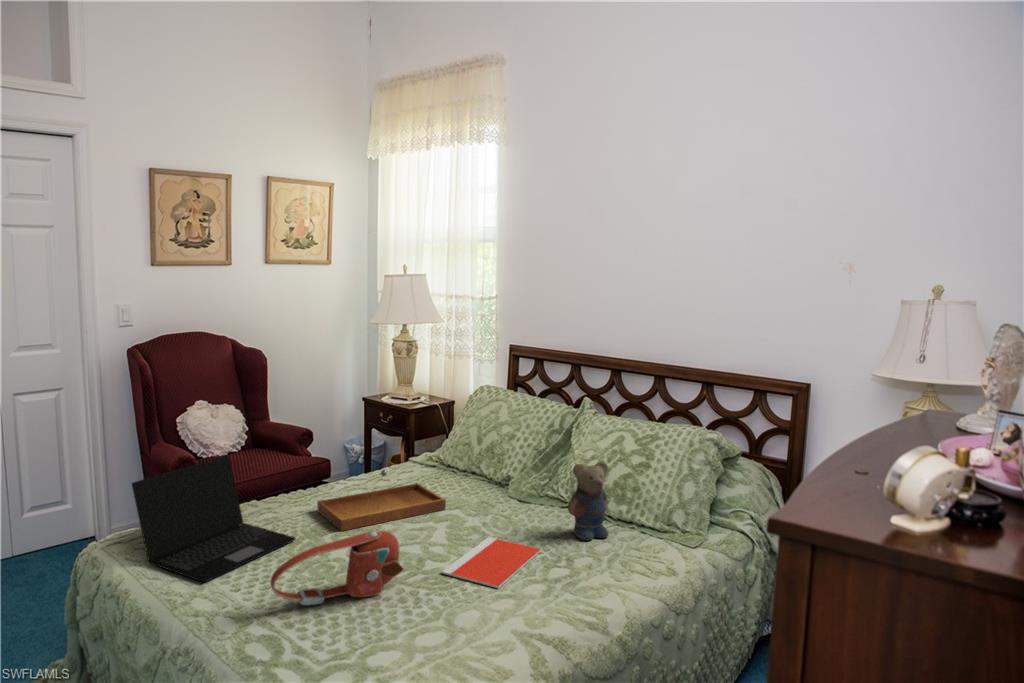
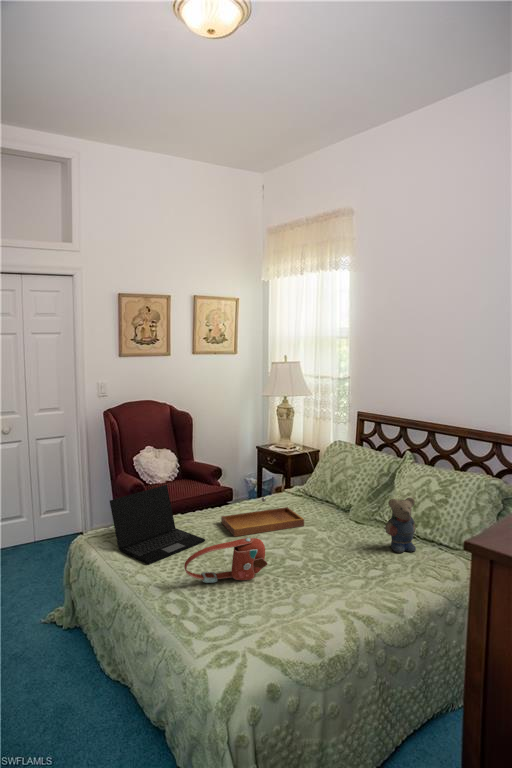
notebook: present [442,537,541,588] -> none [294,546,365,581]

